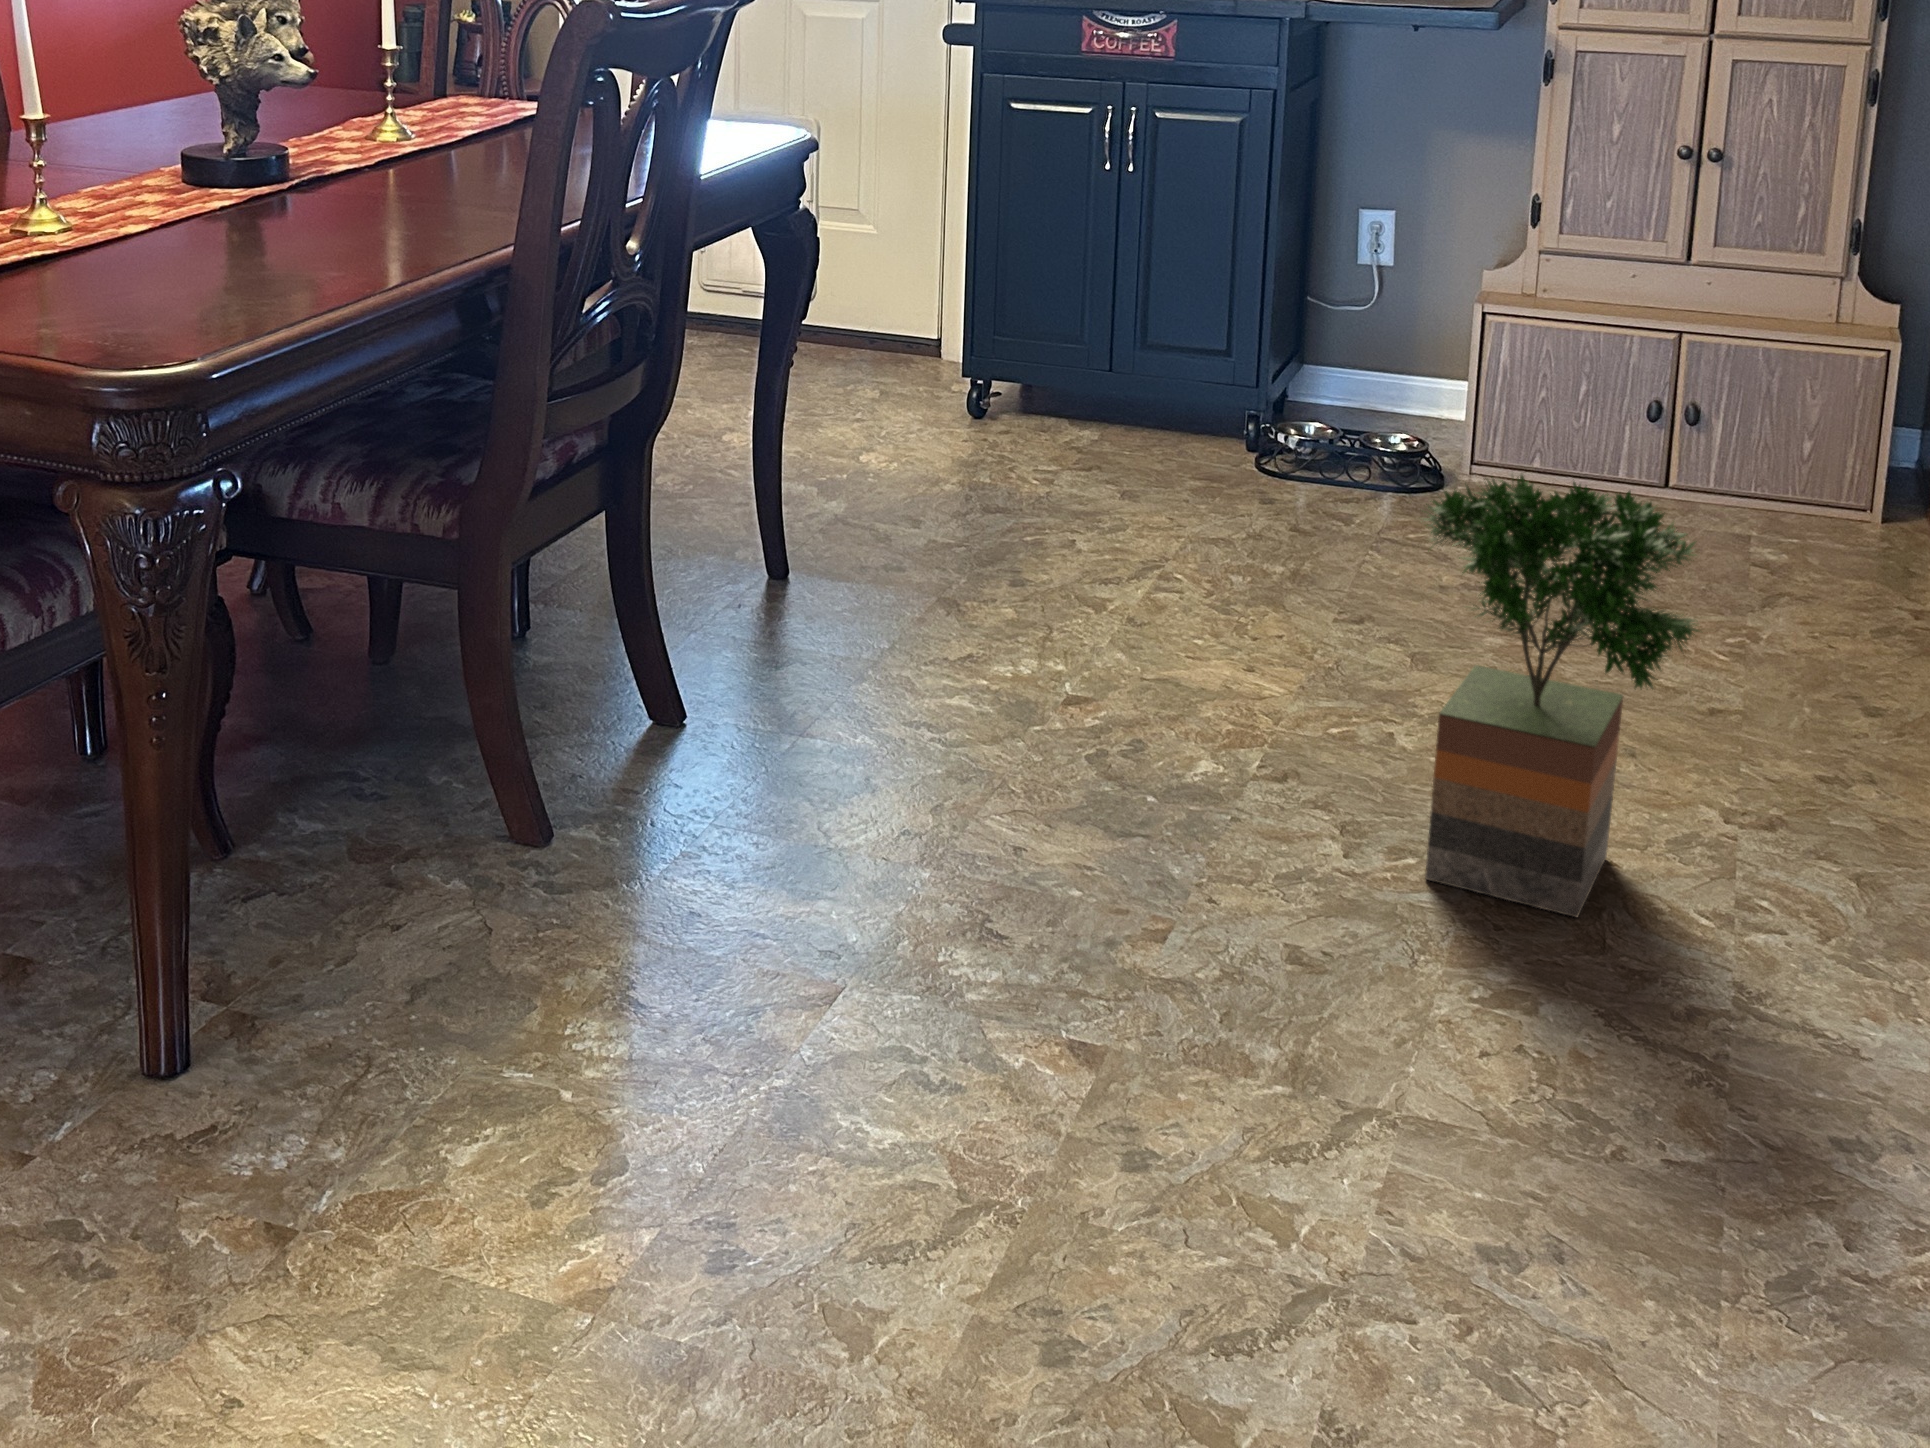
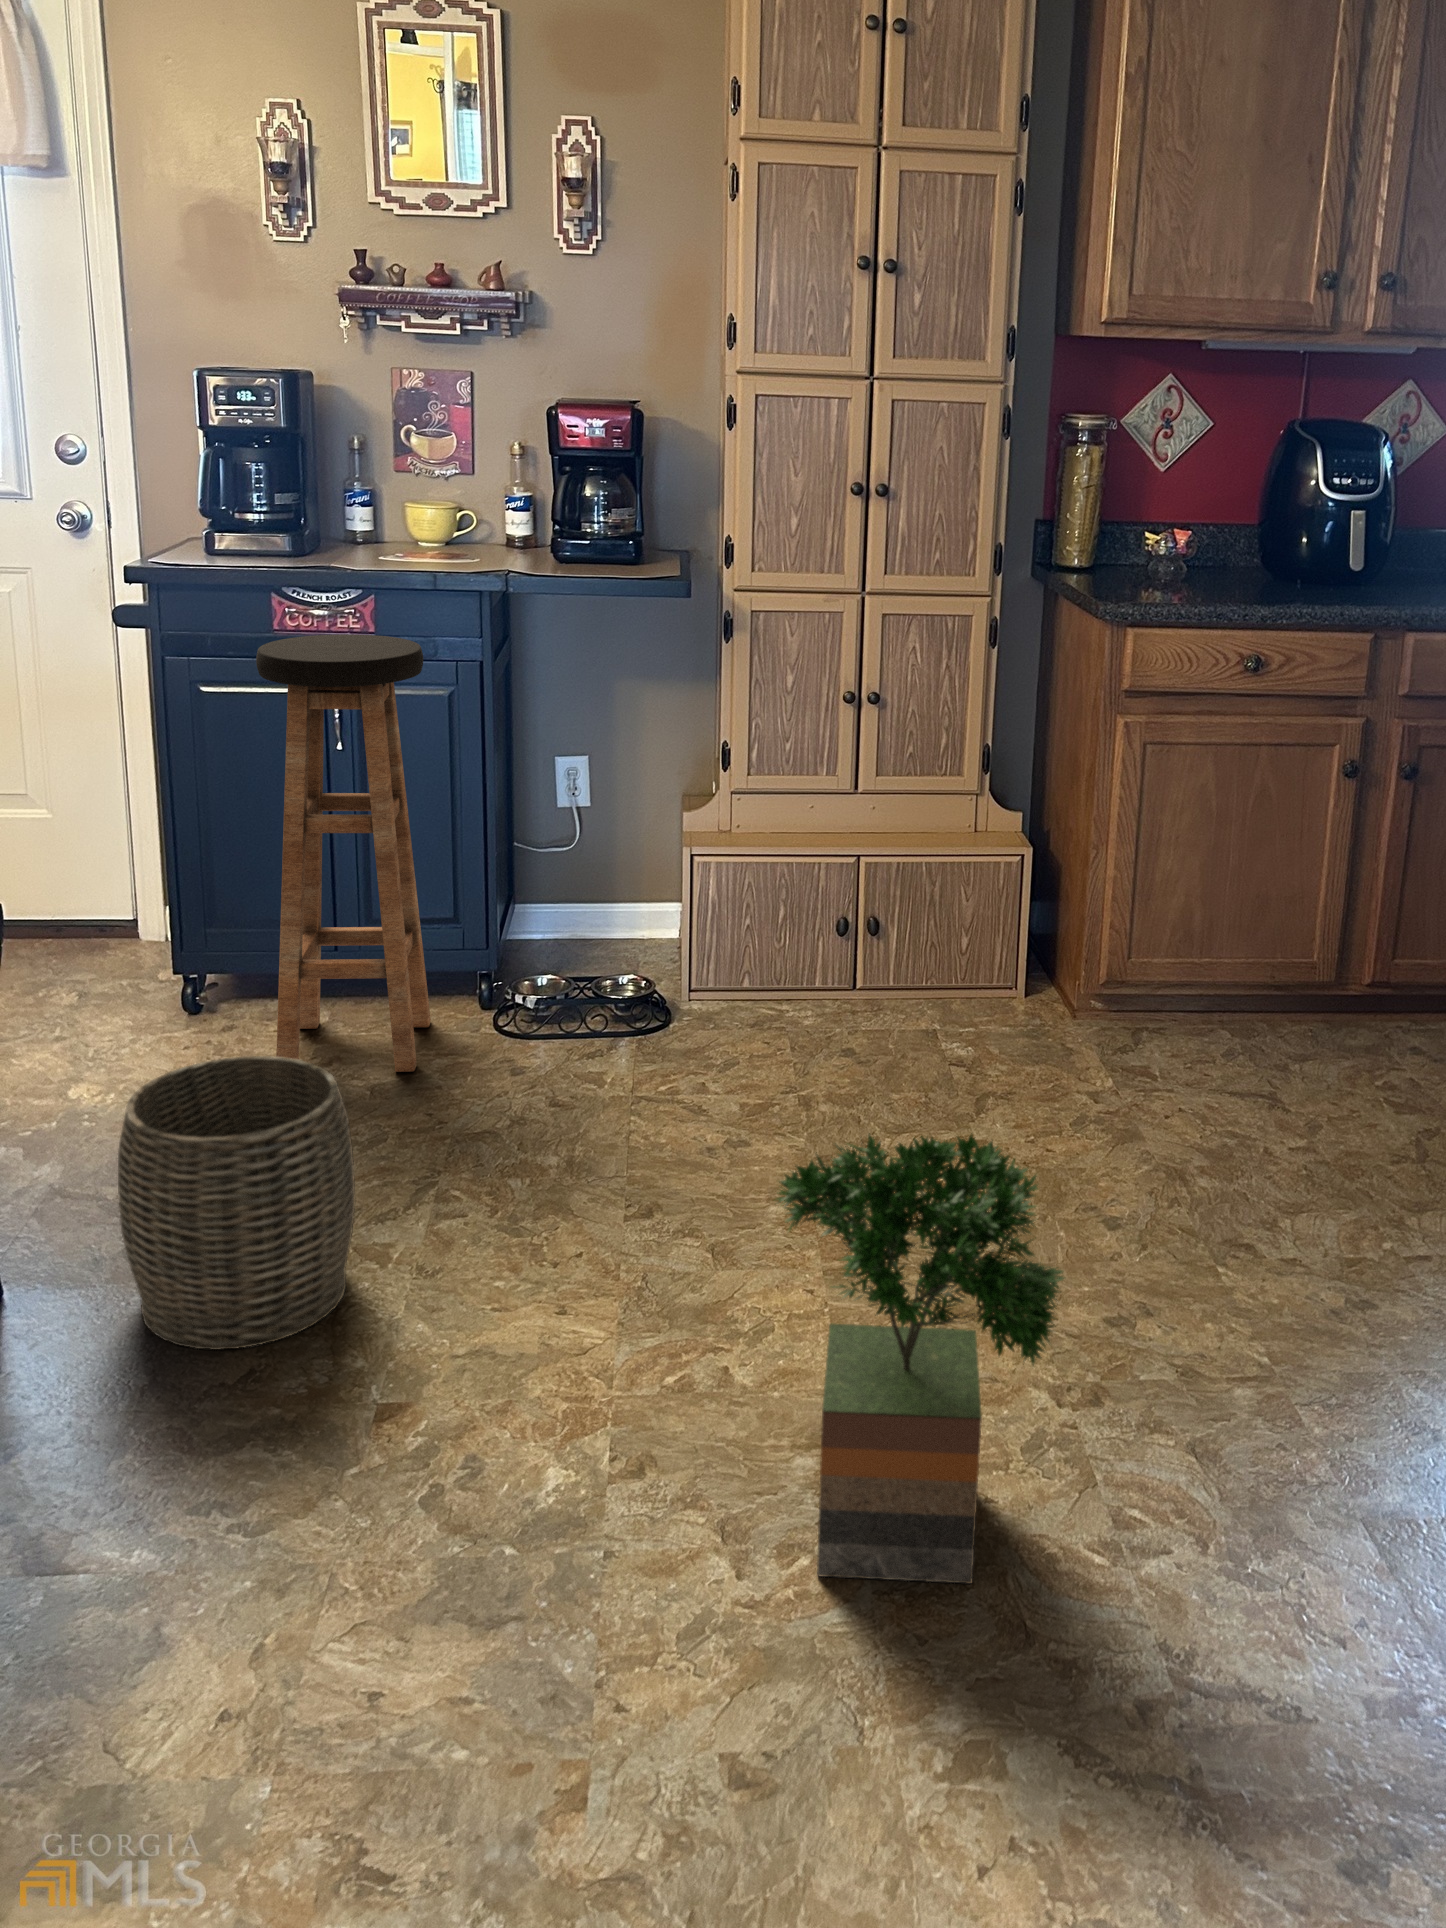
bar stool: none [1040,55,1216,484] -> present [256,634,431,1072]
woven basket: none [881,398,1079,641] -> present [118,1056,355,1350]

